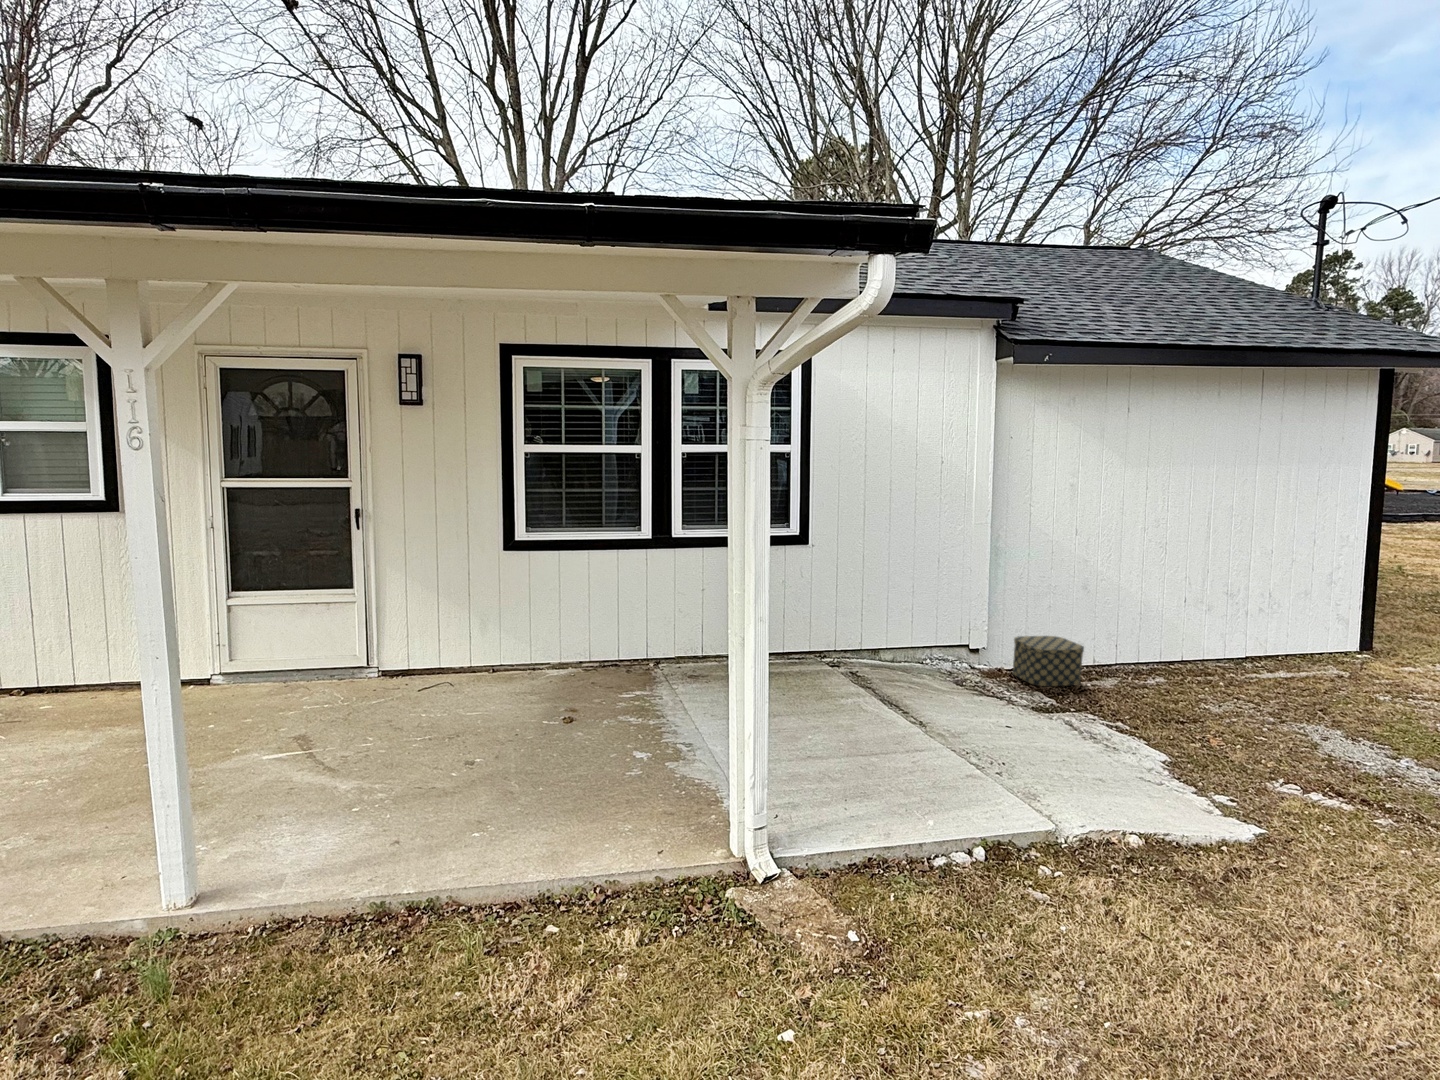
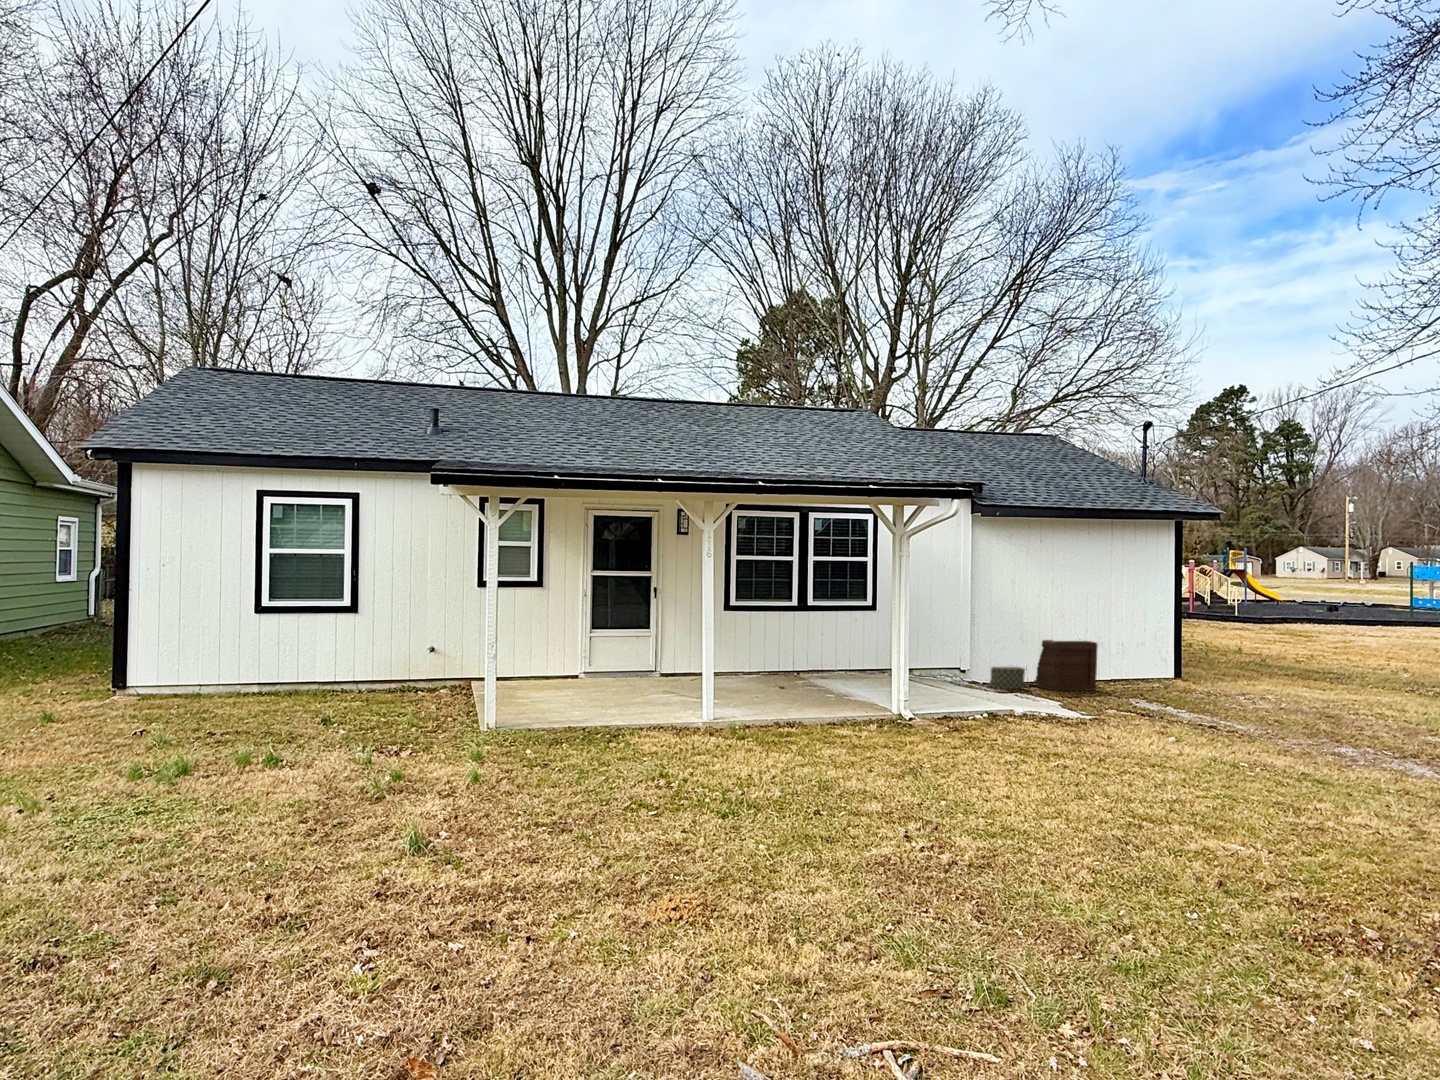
wooden crate: none [1085,586,1229,692] -> present [1029,640,1098,691]

